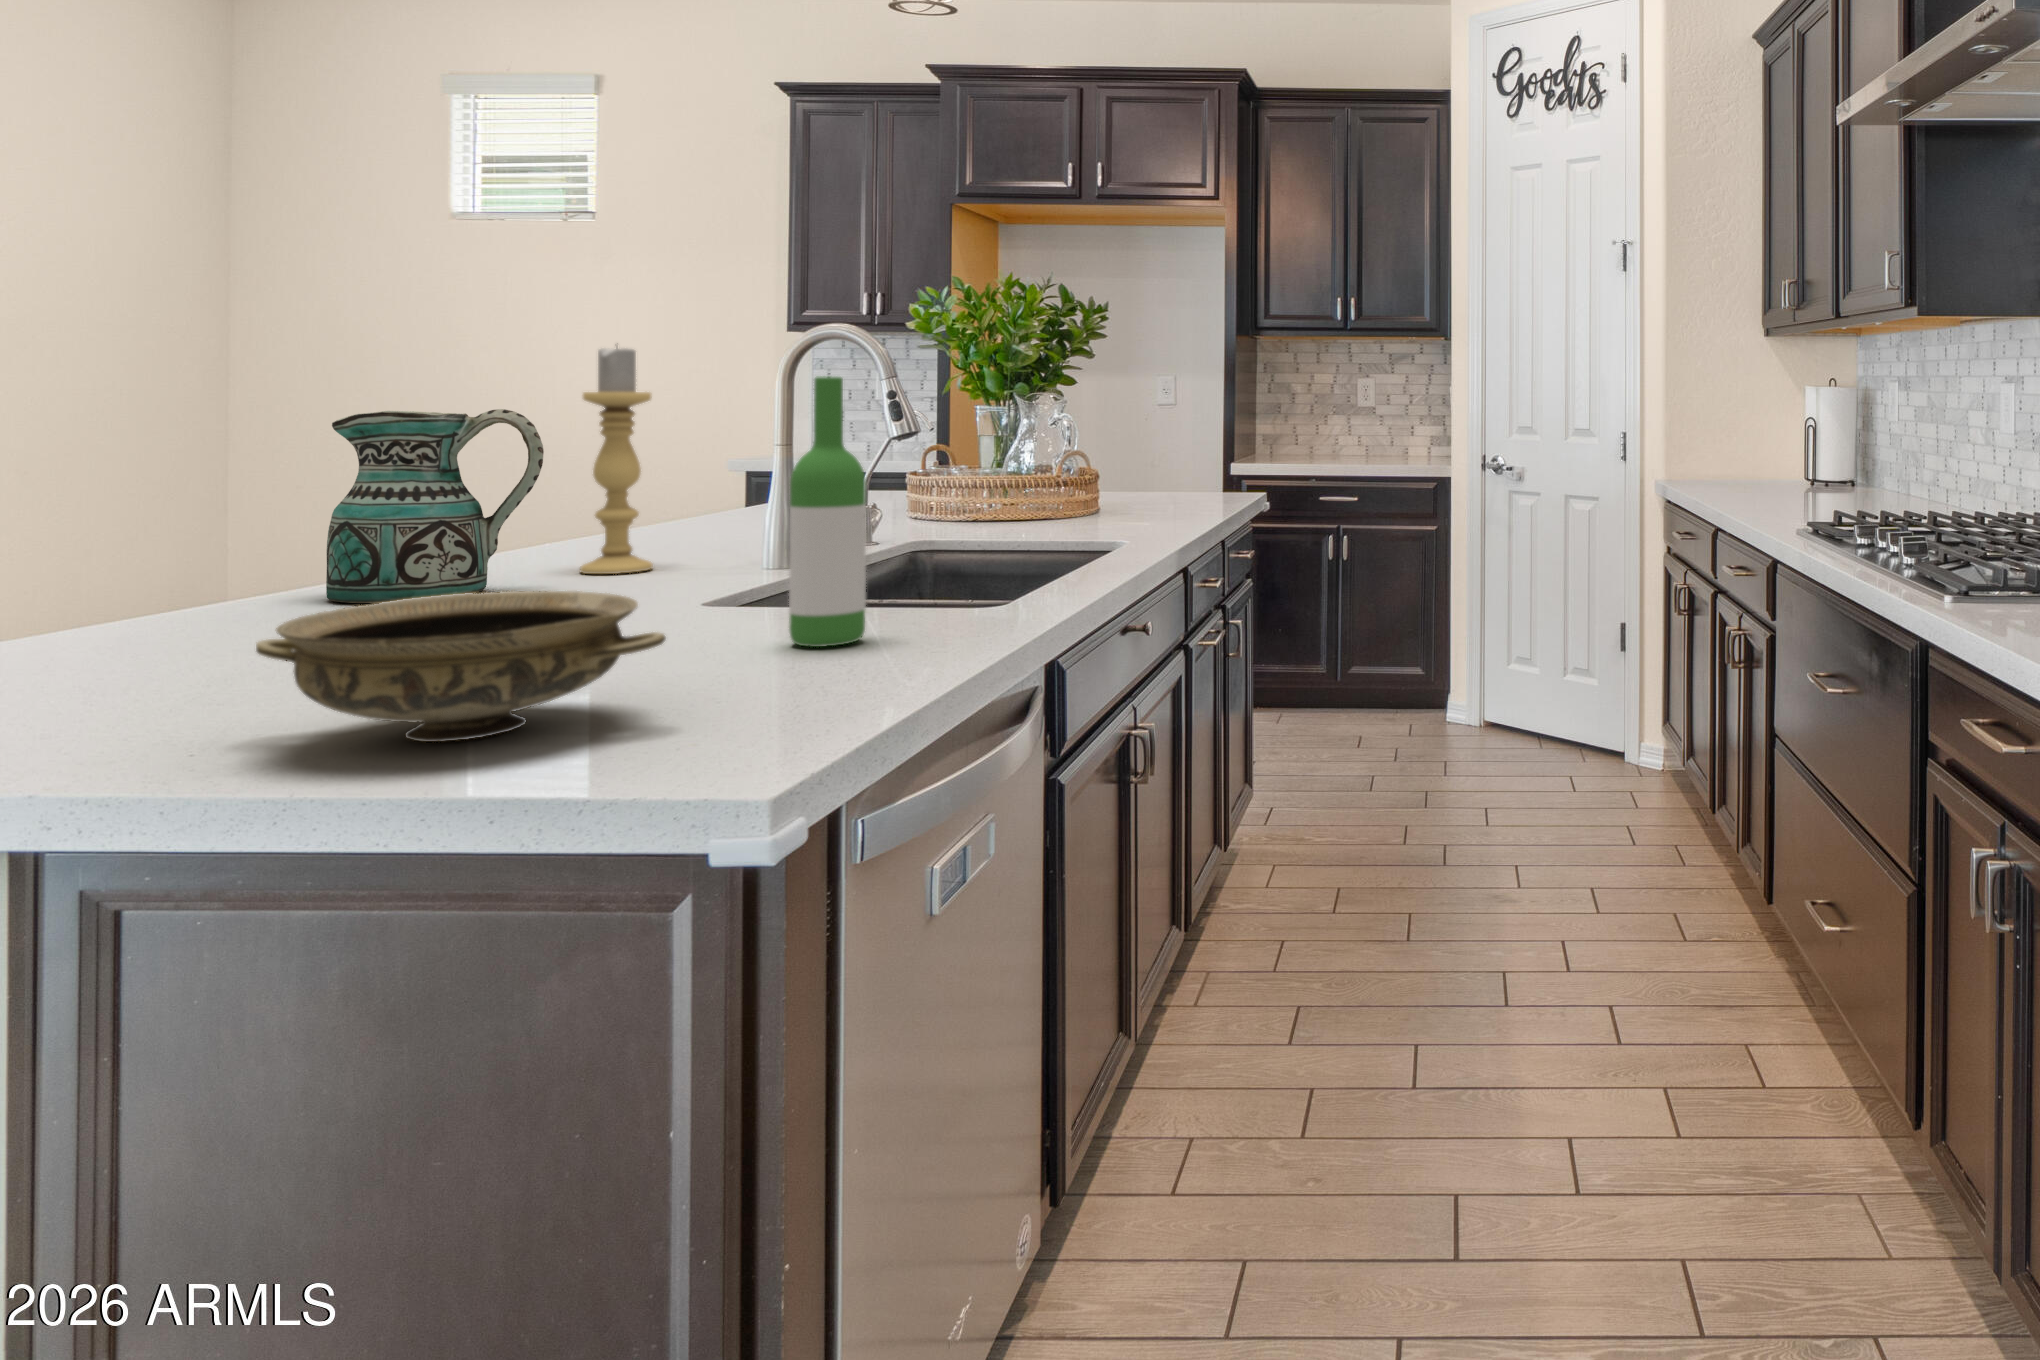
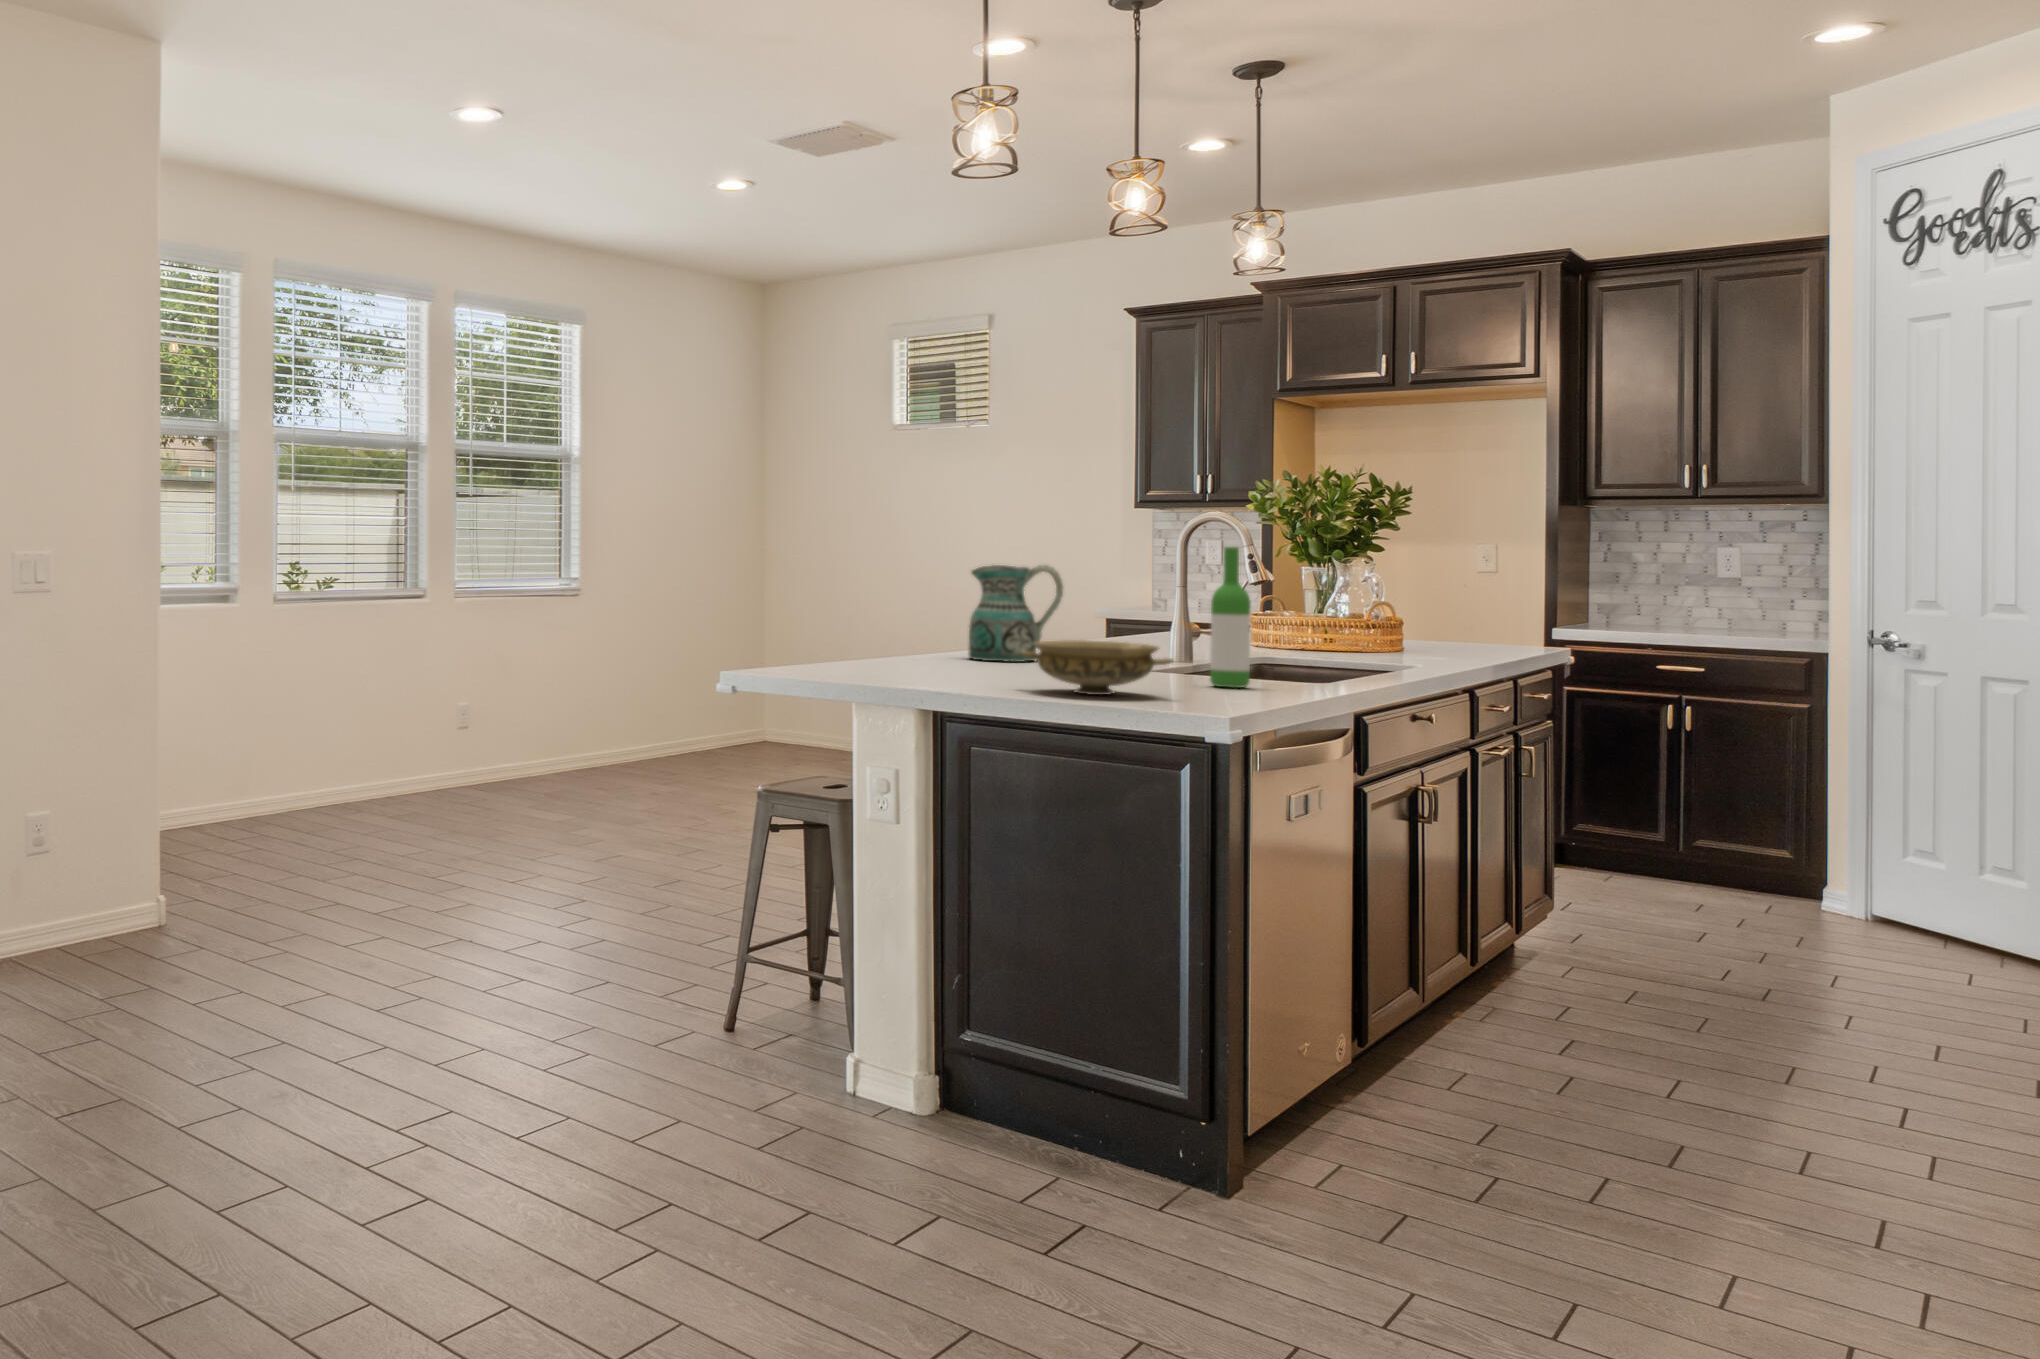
candle holder: present [580,348,653,574] -> none [1072,528,1110,659]

